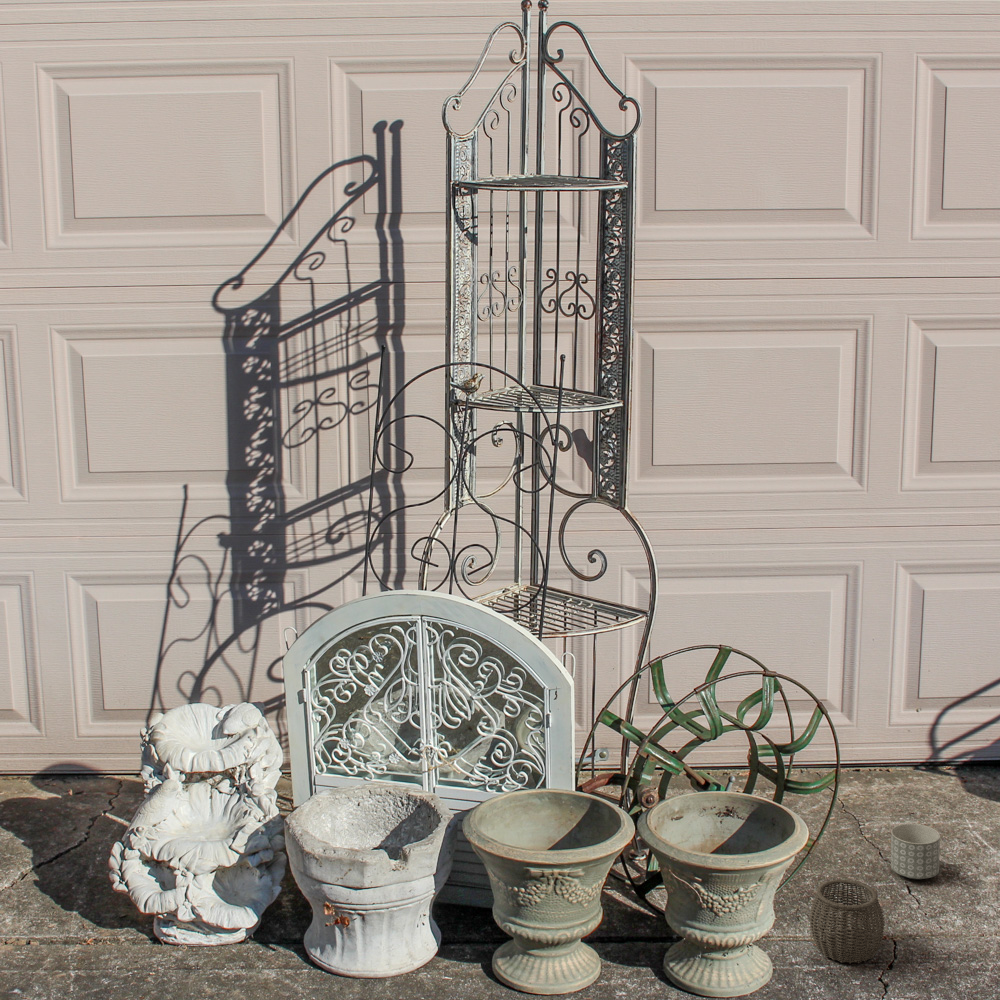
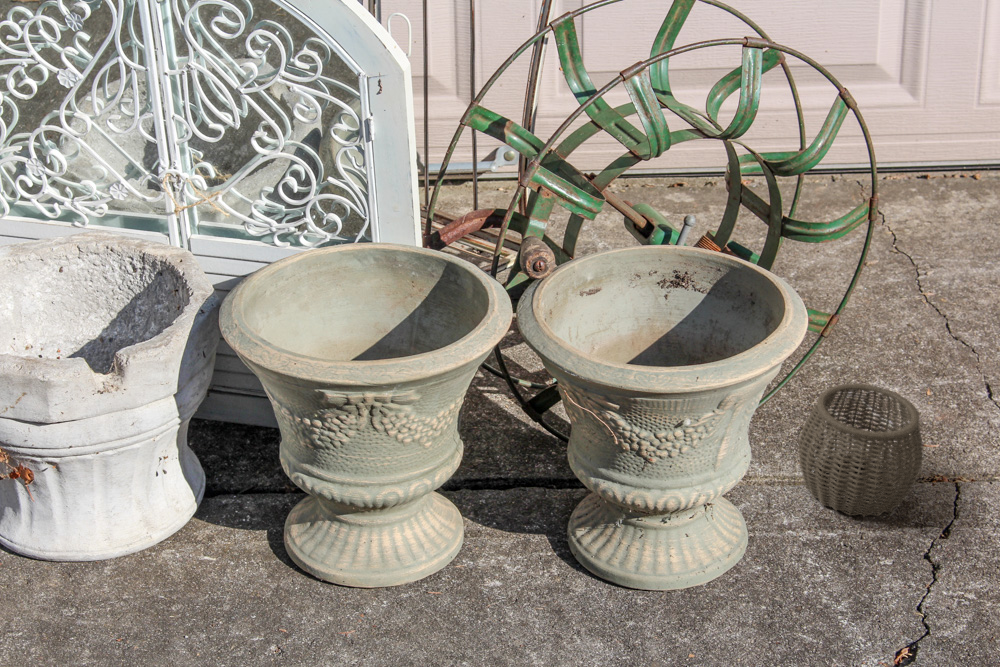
planter: present [891,824,940,879] -> none [892,290,976,369]

